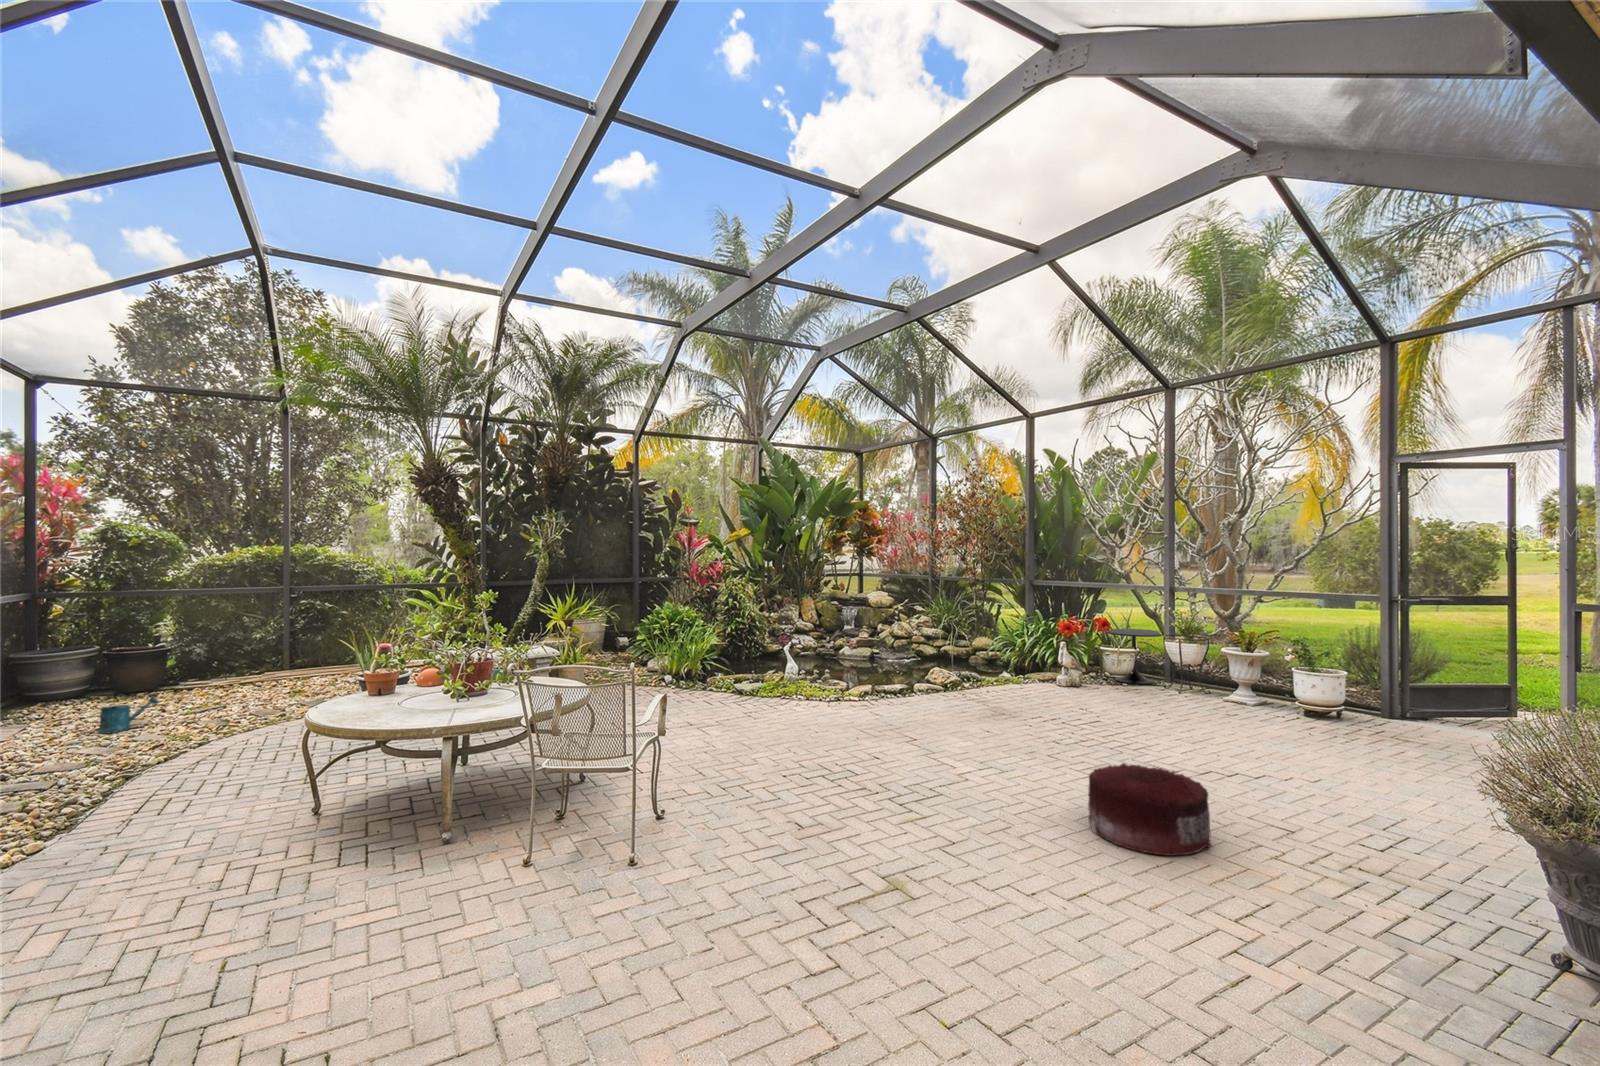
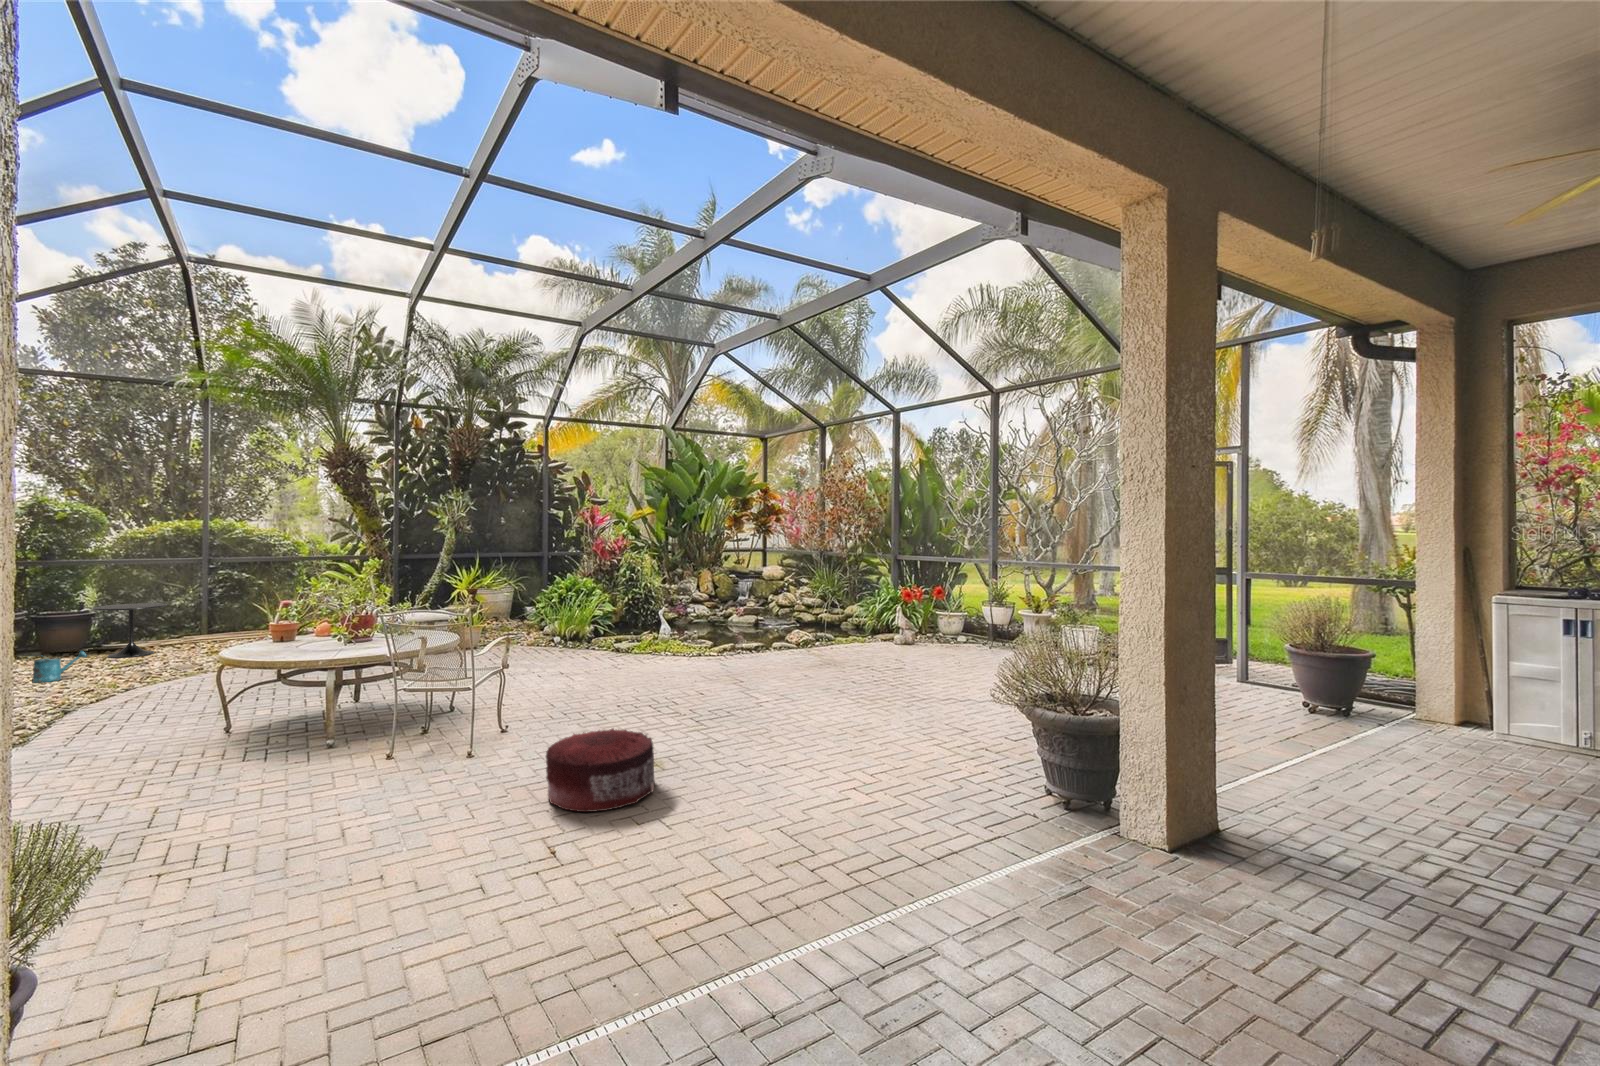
side table: present [1104,628,1162,685] -> present [93,603,168,658]
pouf: present [1088,763,1212,856] -> present [546,728,655,812]

